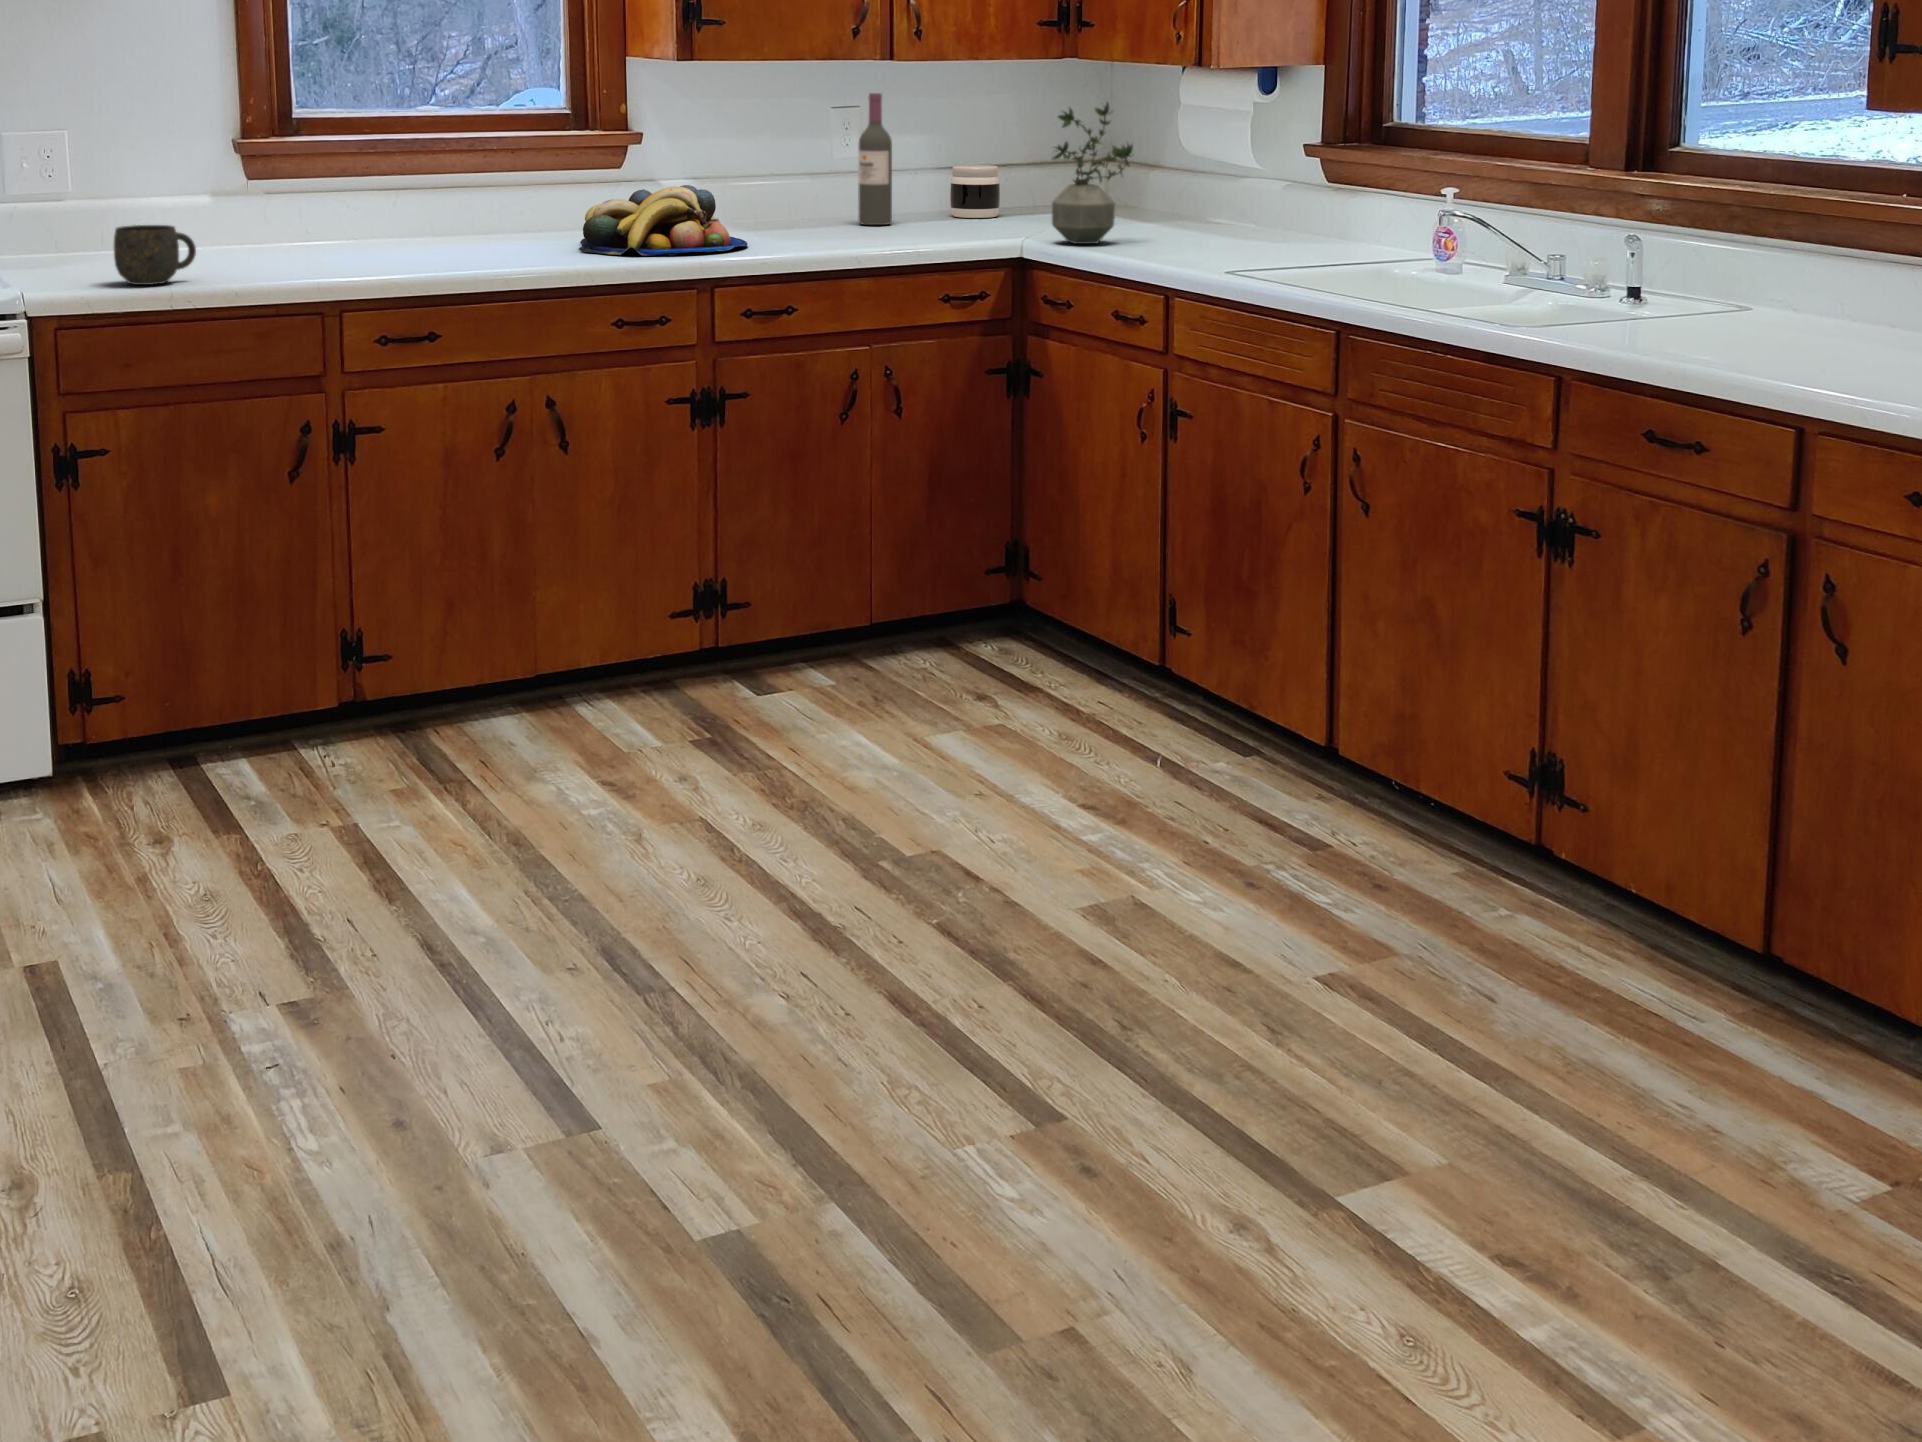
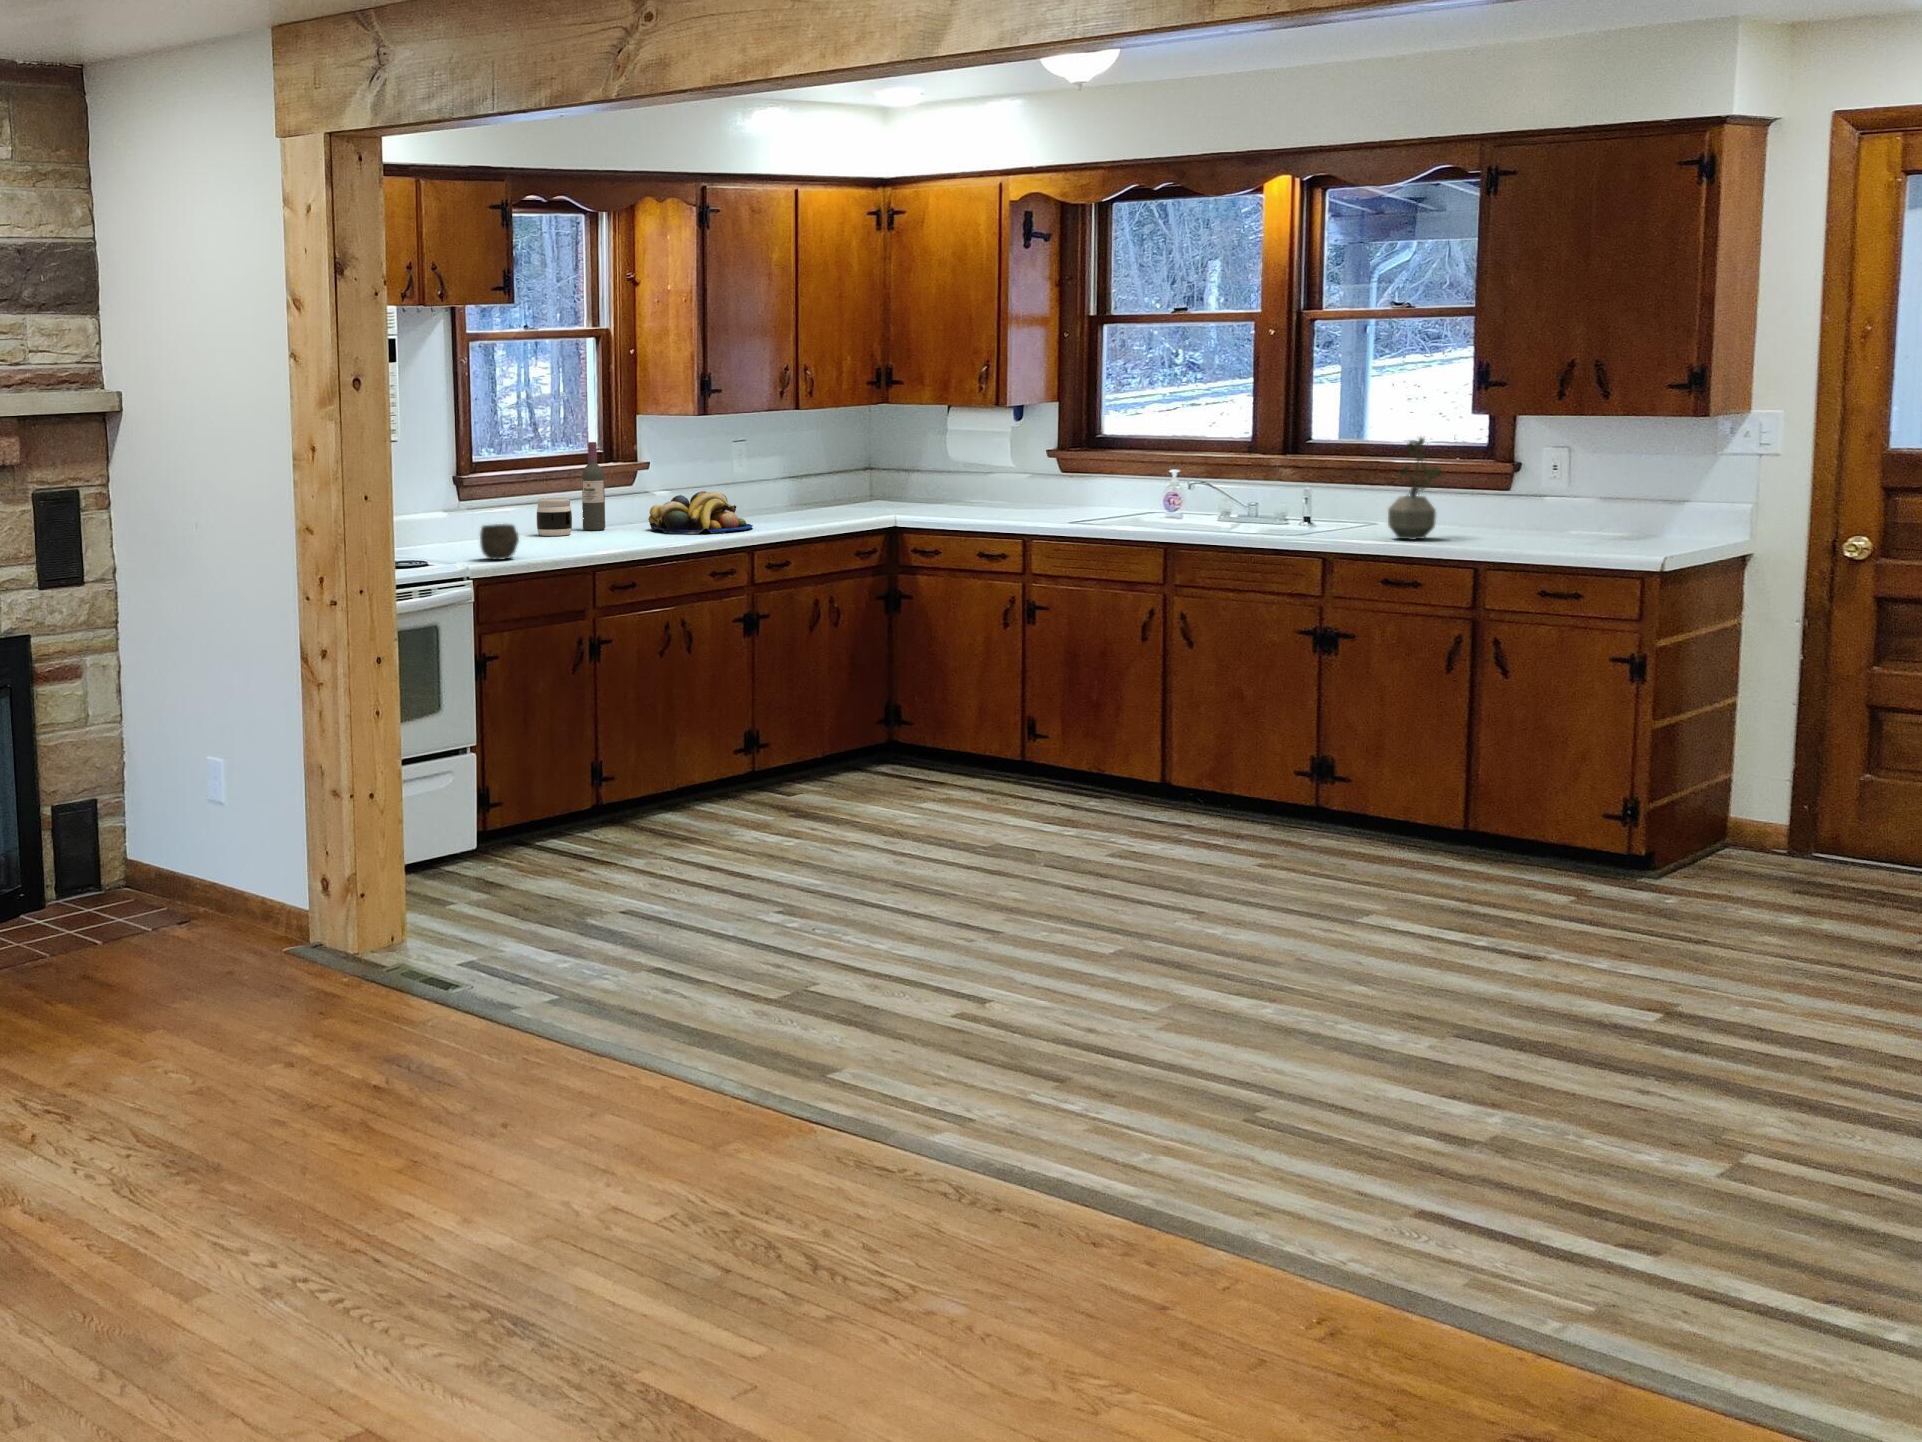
wine bottle: present [858,93,892,225] -> present [582,442,605,530]
potted plant: present [1052,103,1133,244] -> present [1388,438,1442,540]
jar: present [950,165,1000,218] -> present [537,498,572,536]

